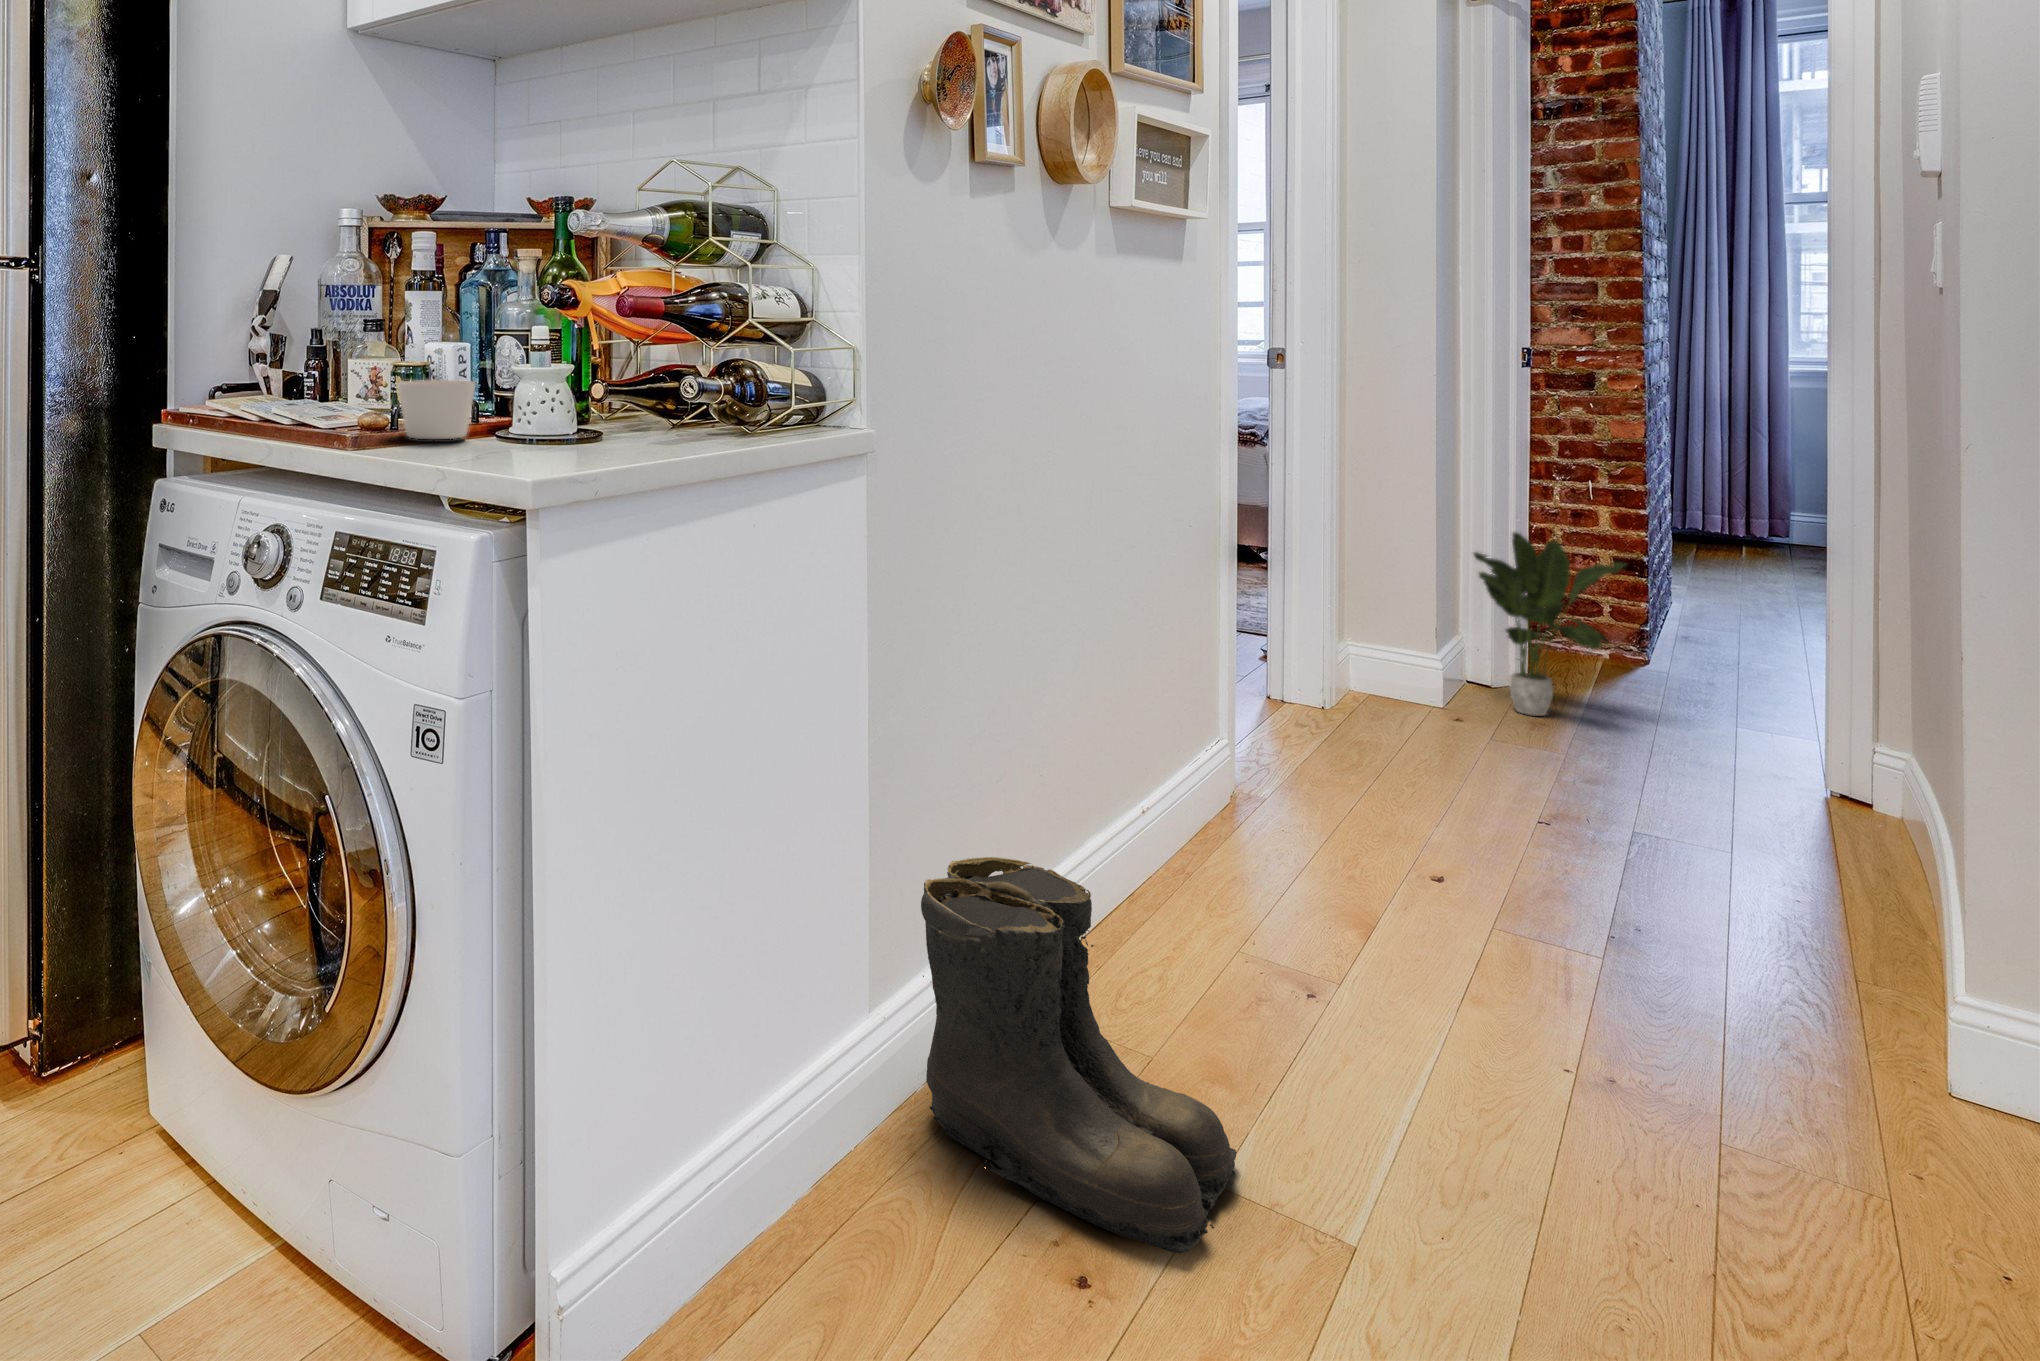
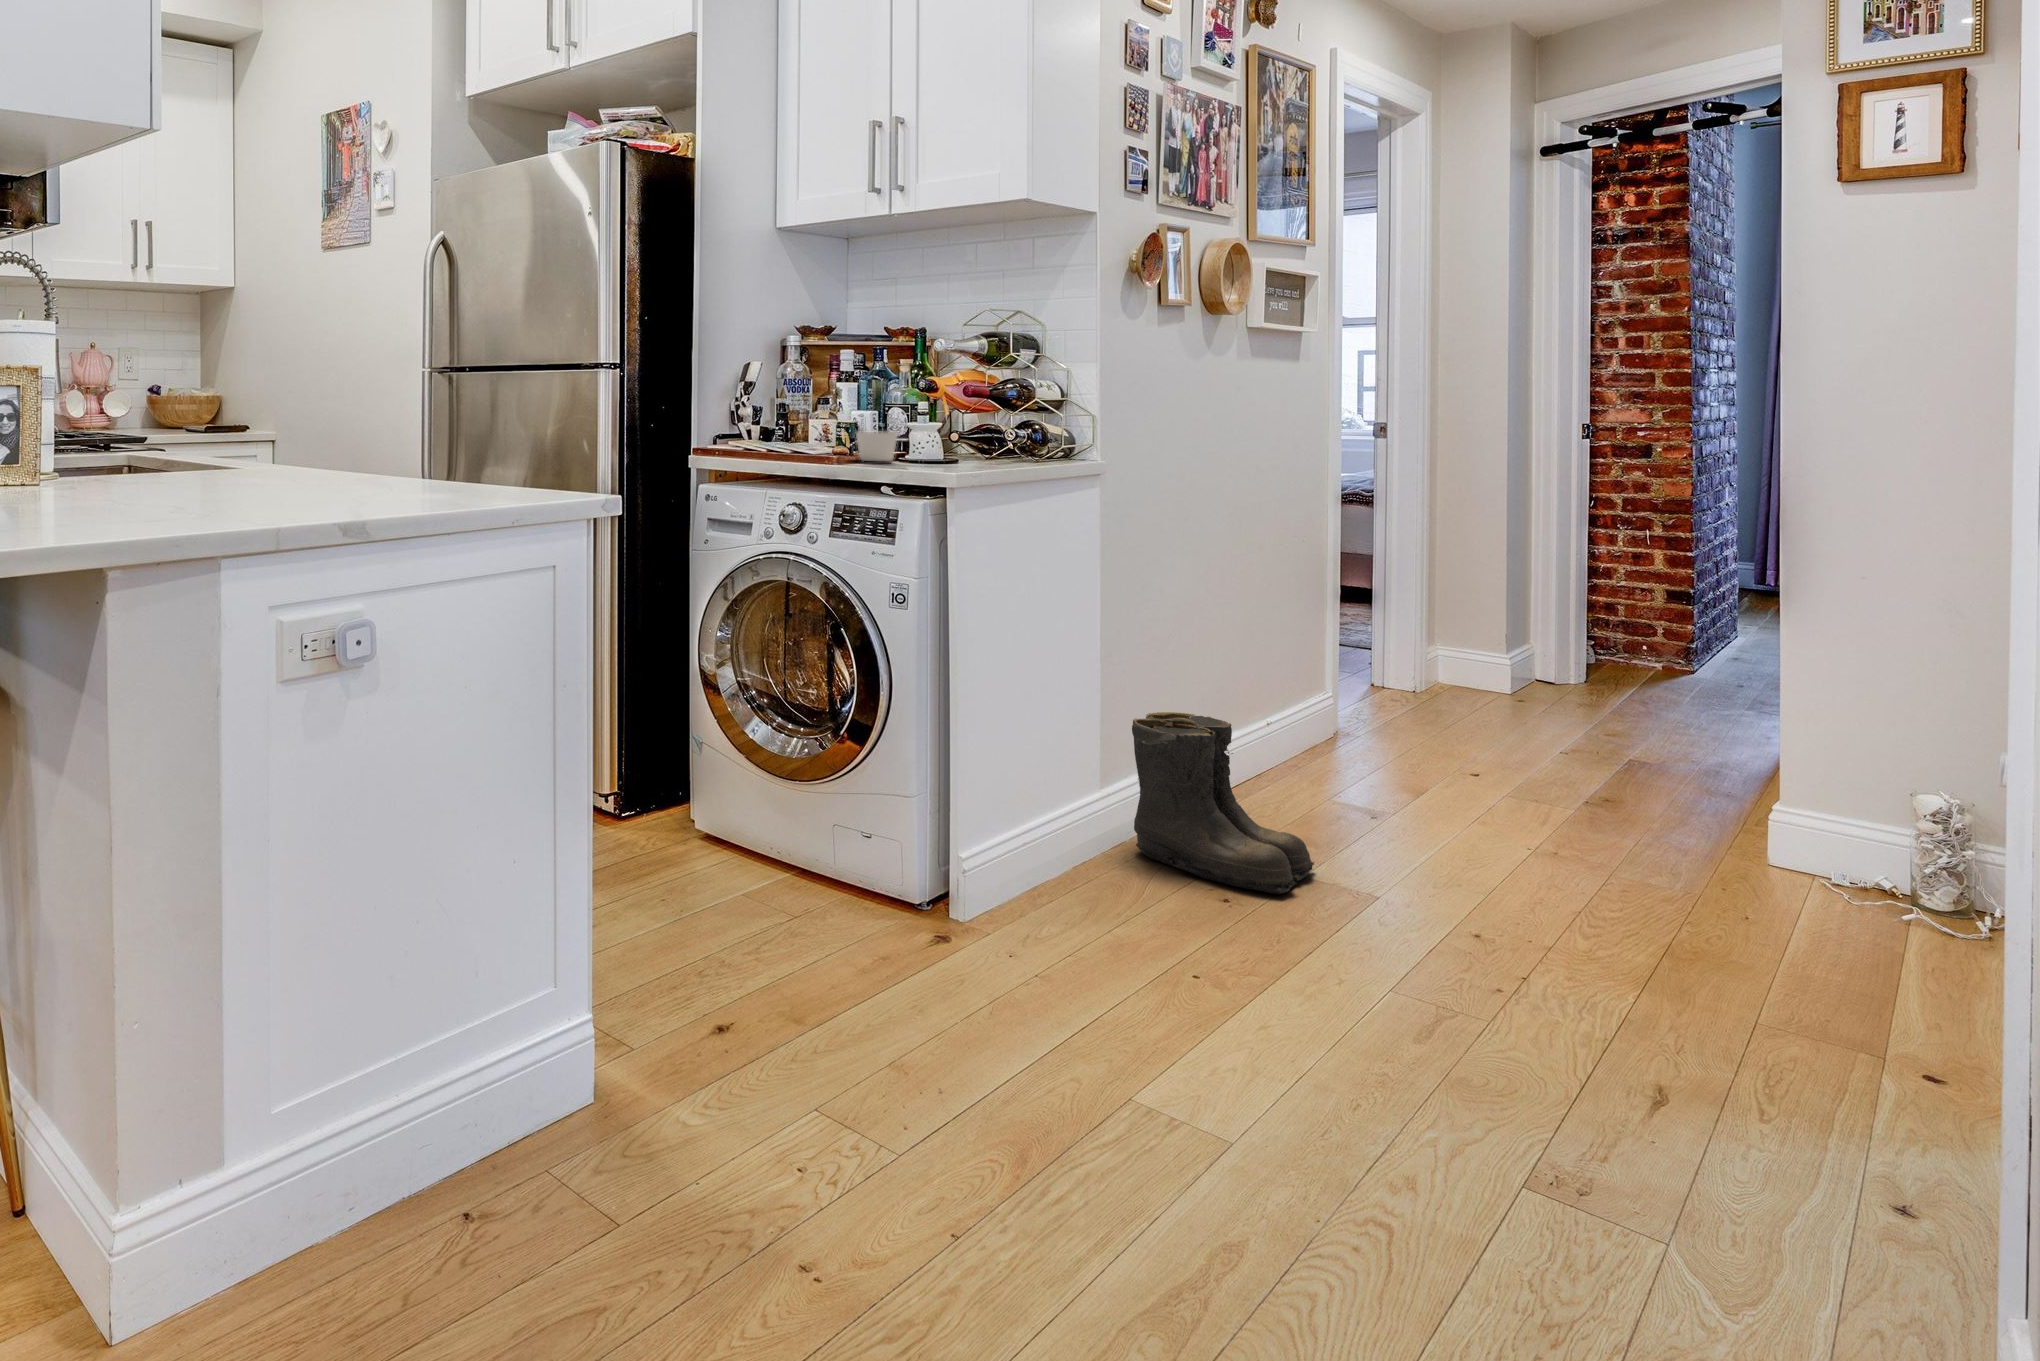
potted plant: present [1474,532,1625,716] -> none [1535,561,1652,698]

